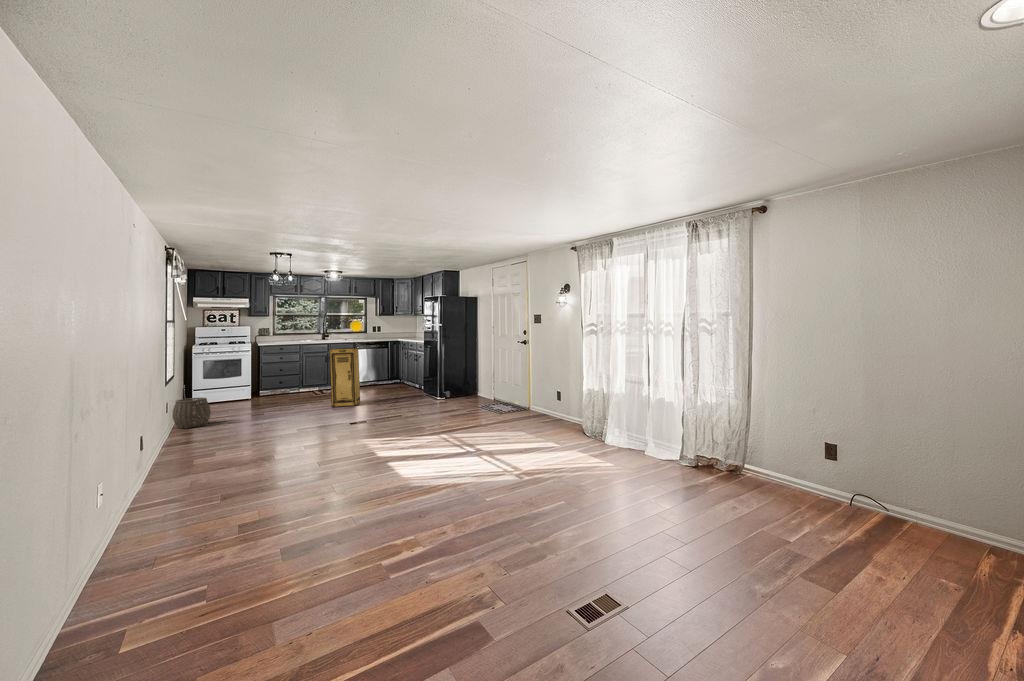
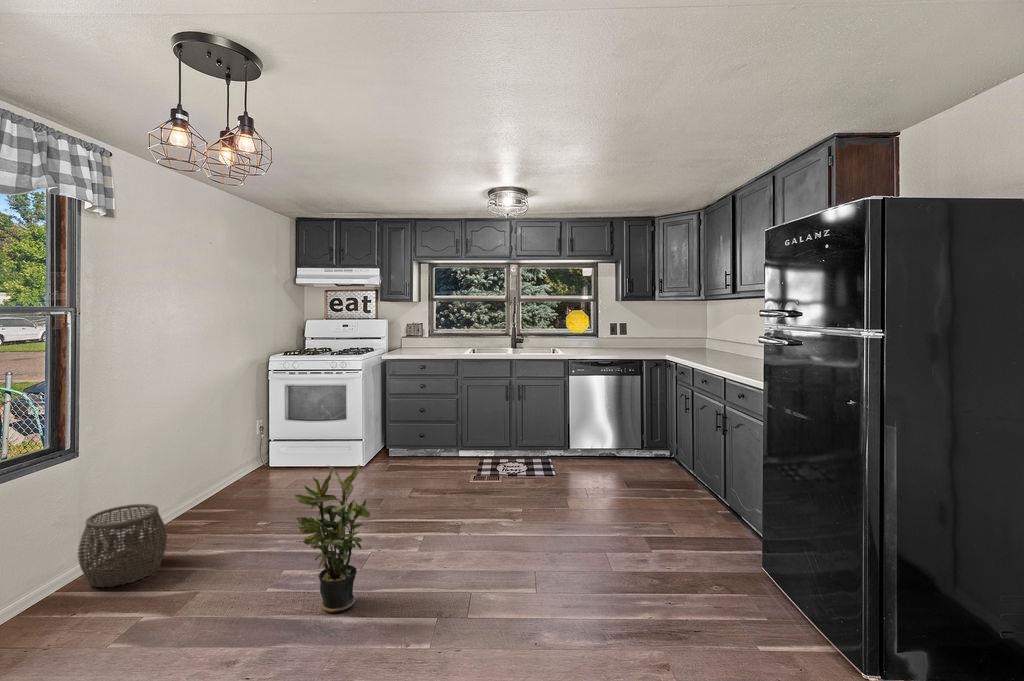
storage cabinet: present [330,348,360,407] -> none [442,394,525,564]
potted plant: none [289,367,316,417] -> present [294,465,370,613]

